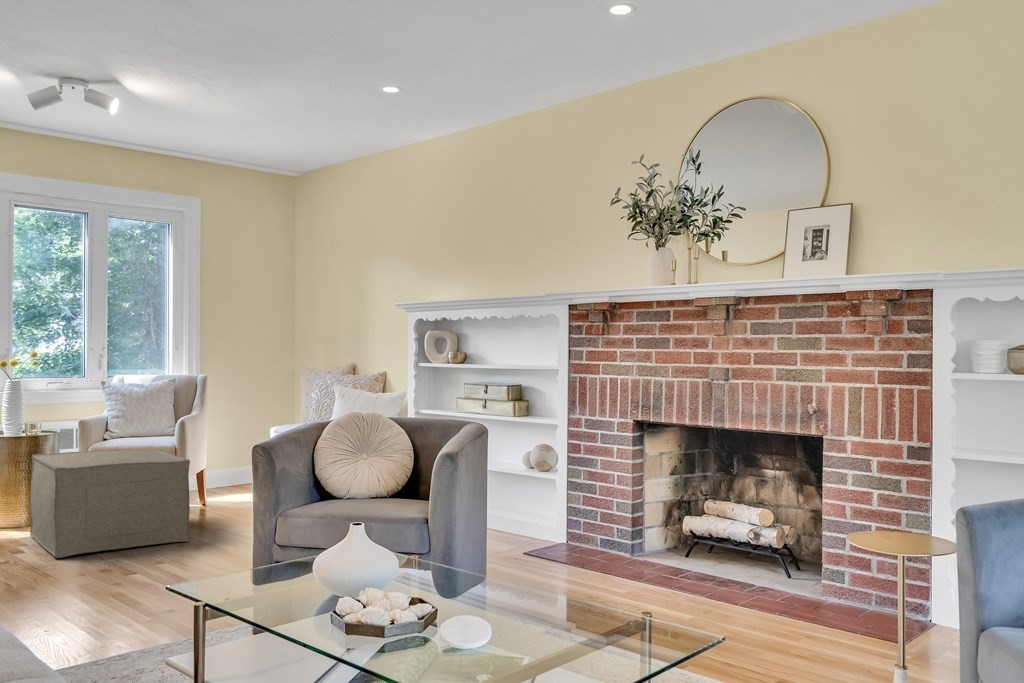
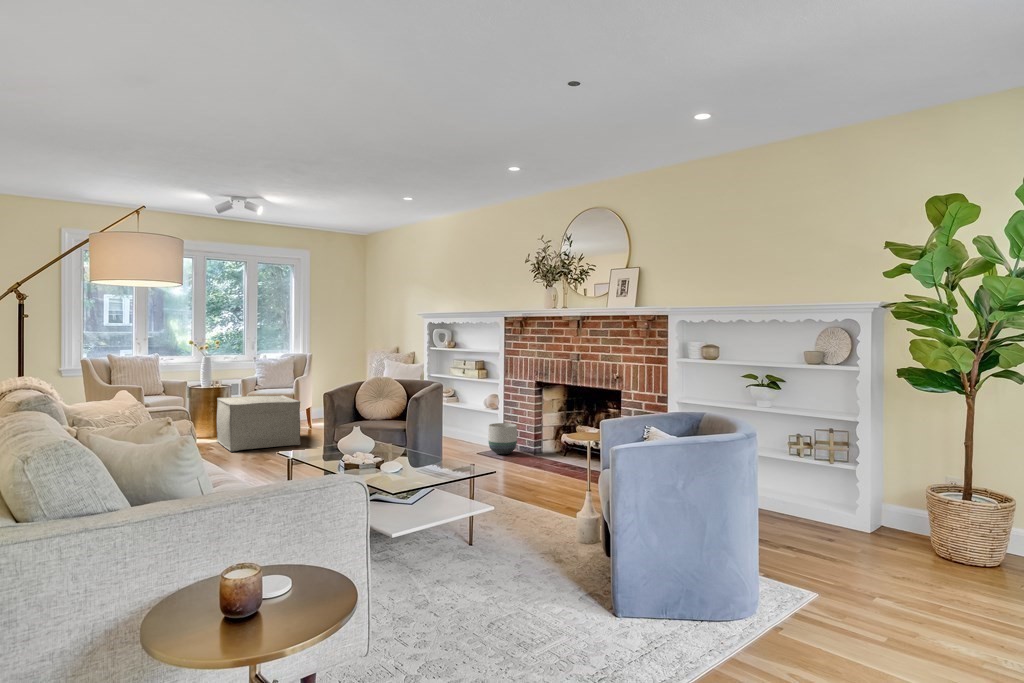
planter: none [548,497,600,556] -> present [488,423,517,454]

